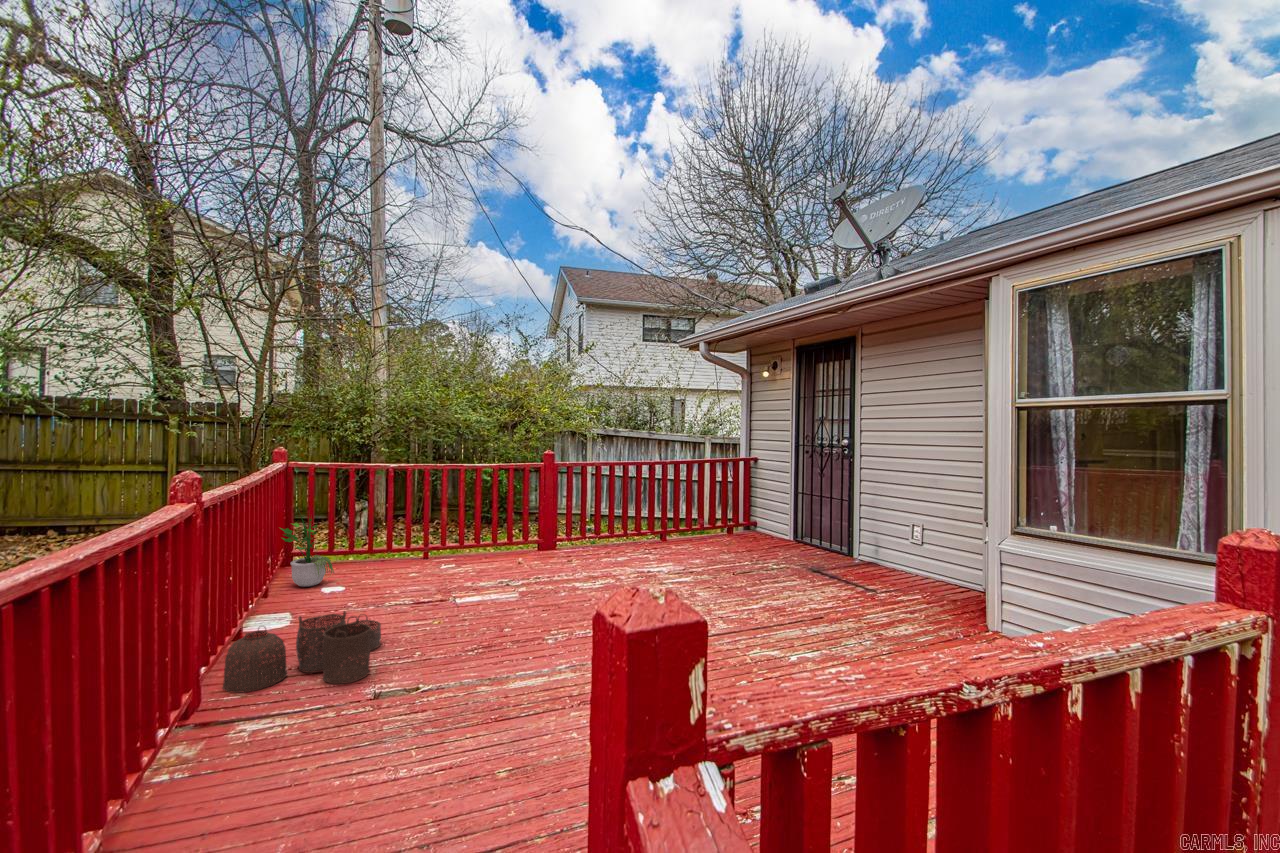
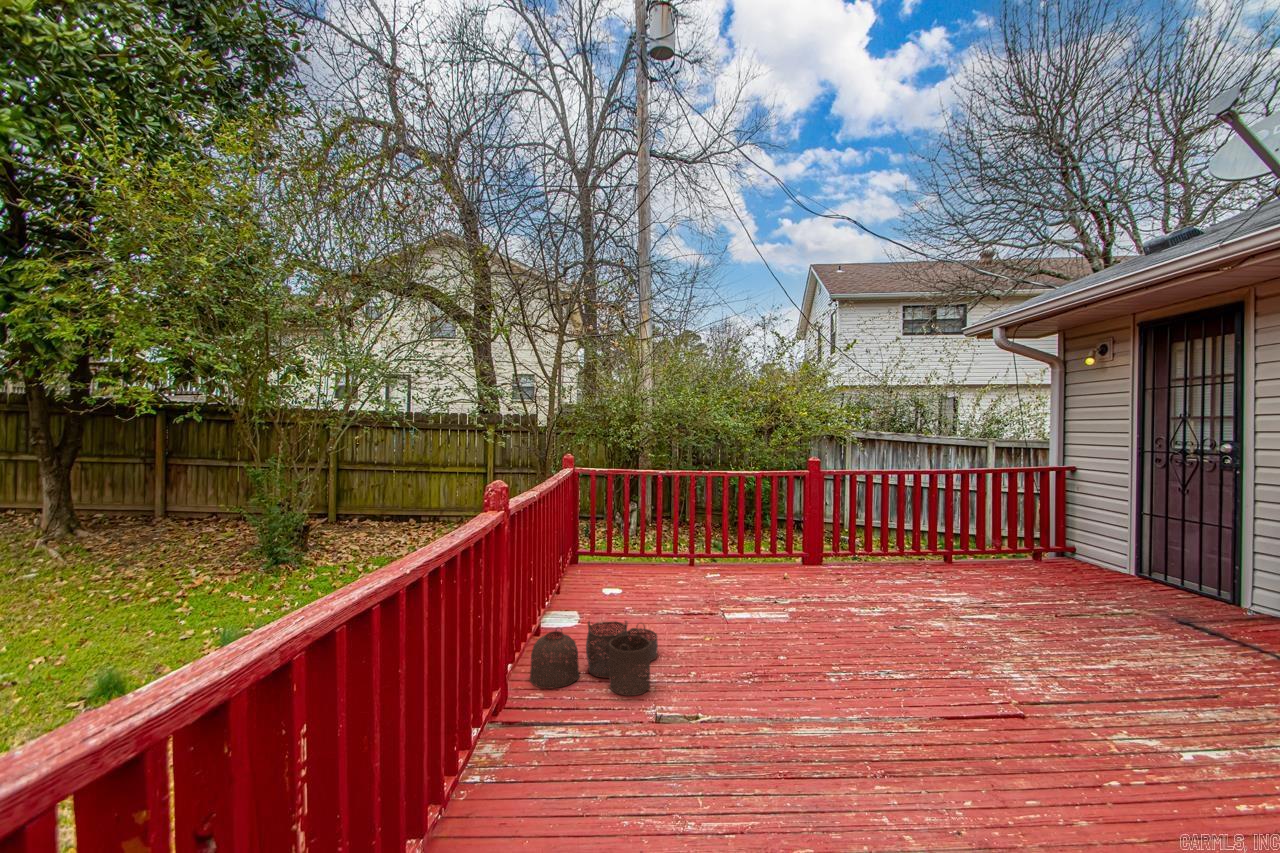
potted plant: present [280,511,334,587] -> none [568,507,613,582]

